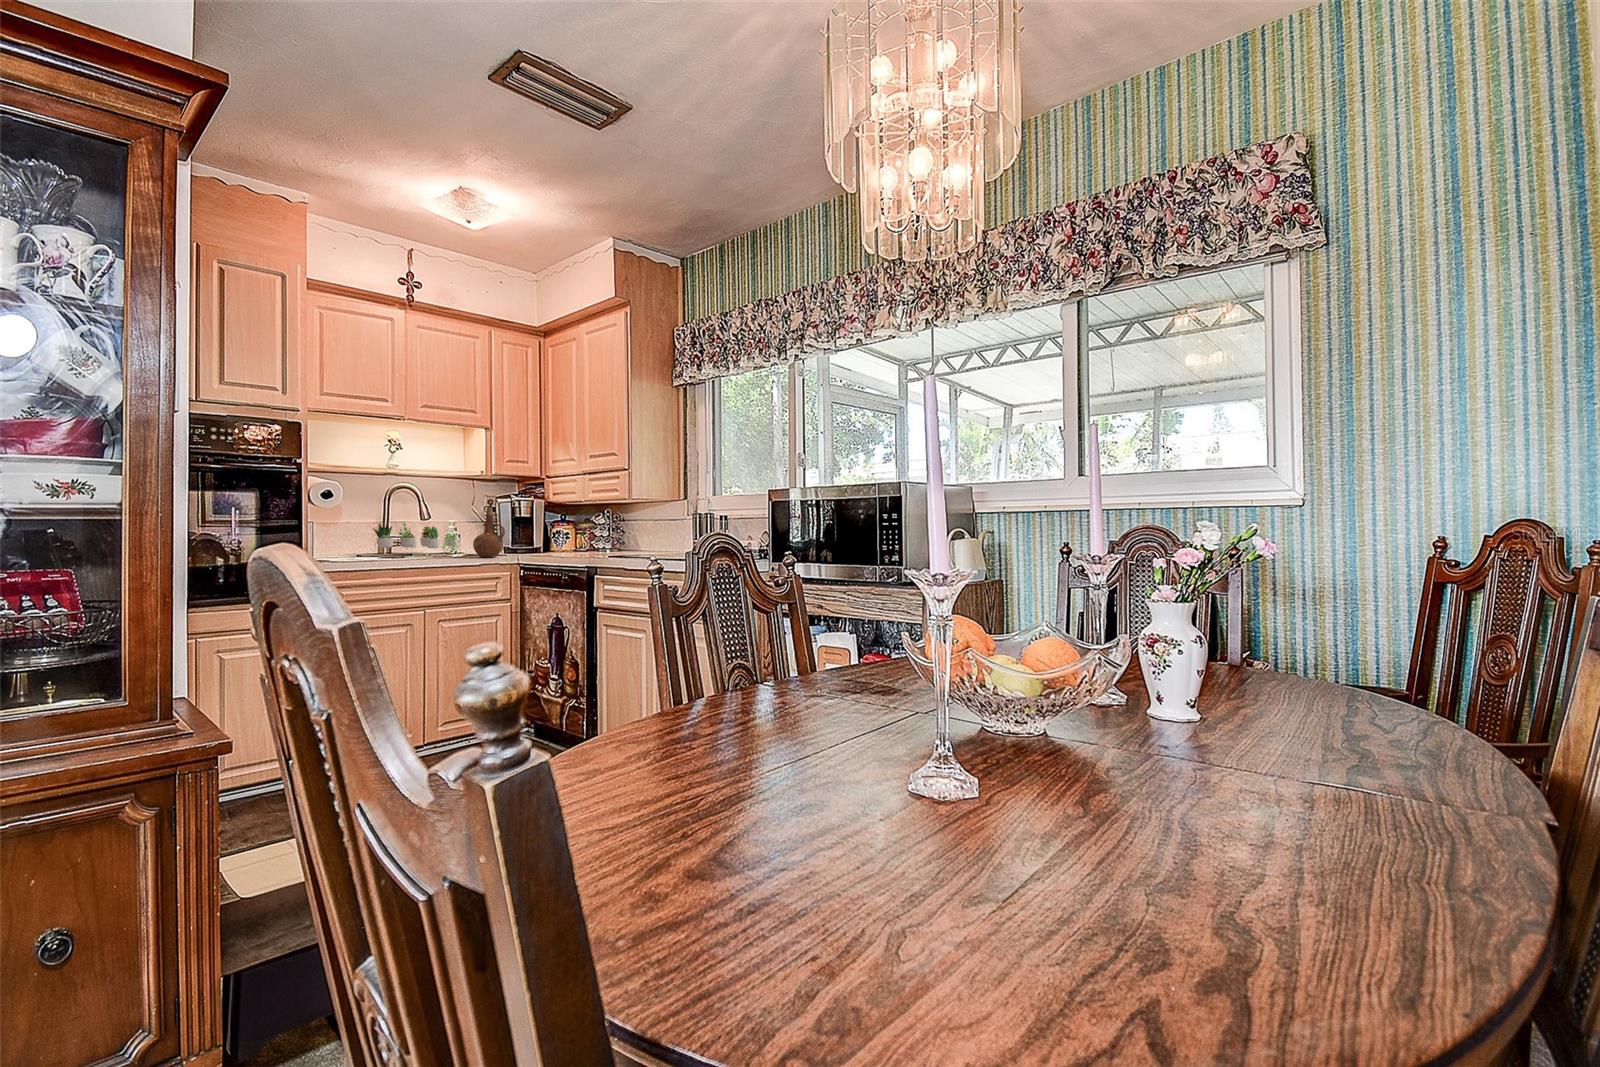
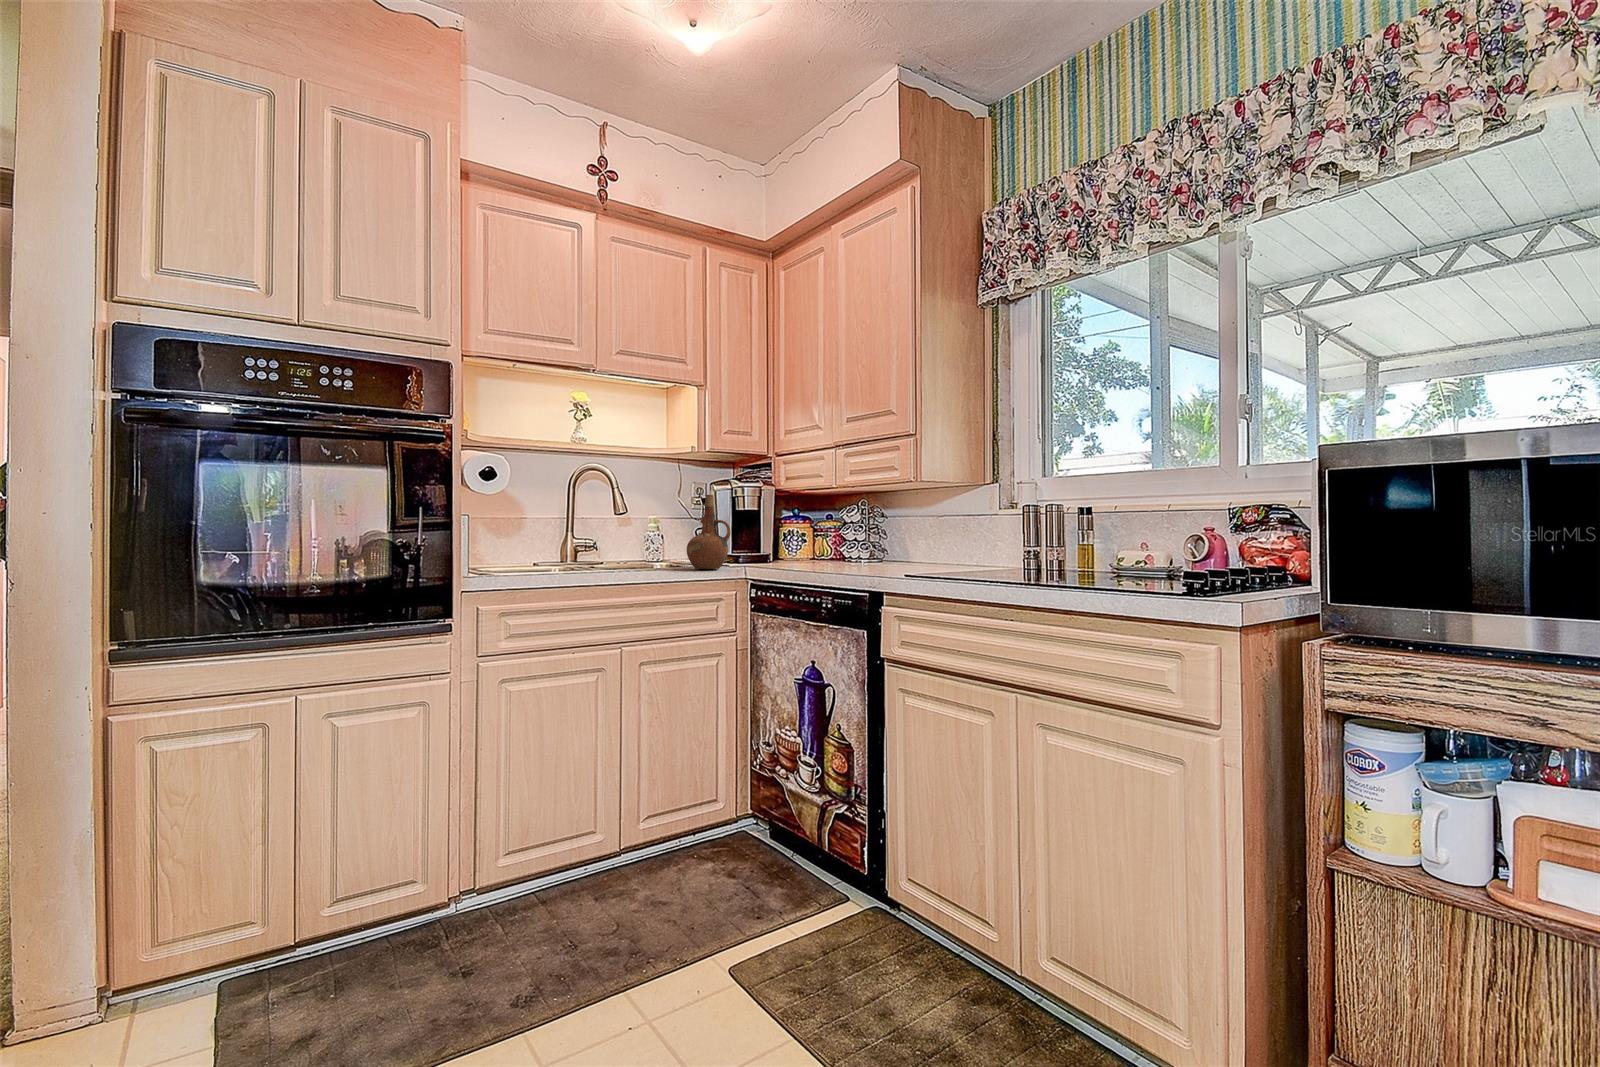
succulent plant: present [373,522,458,554] -> none [551,514,662,563]

